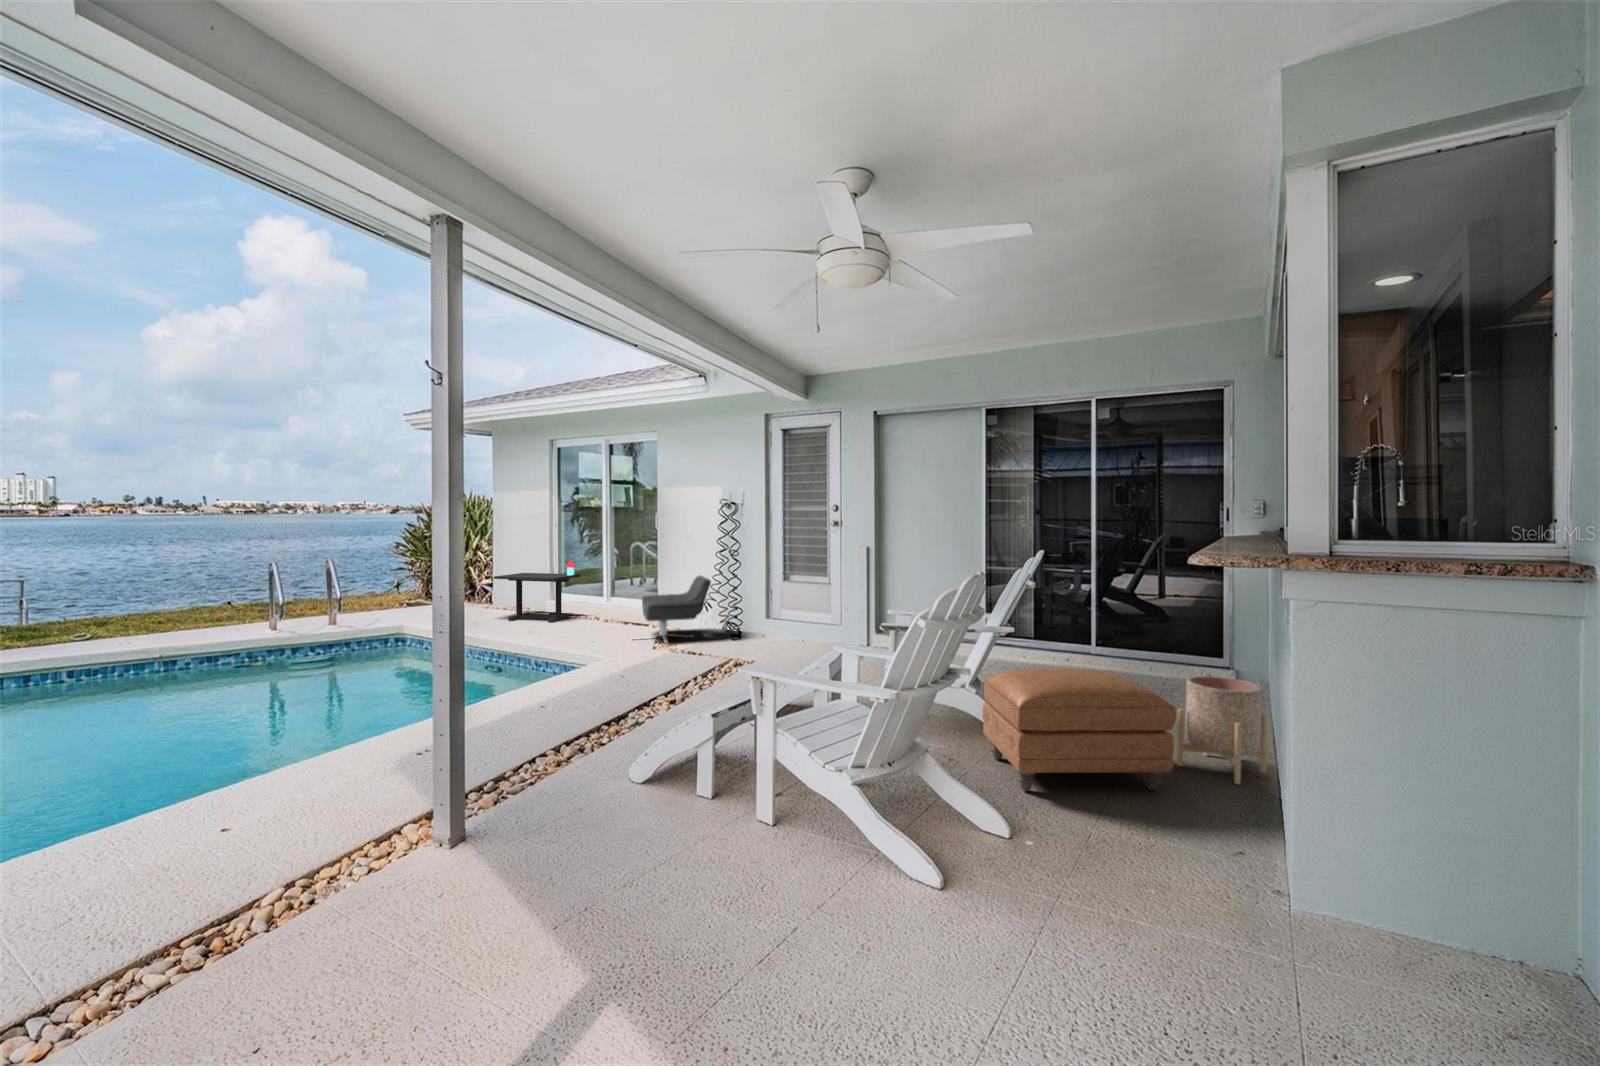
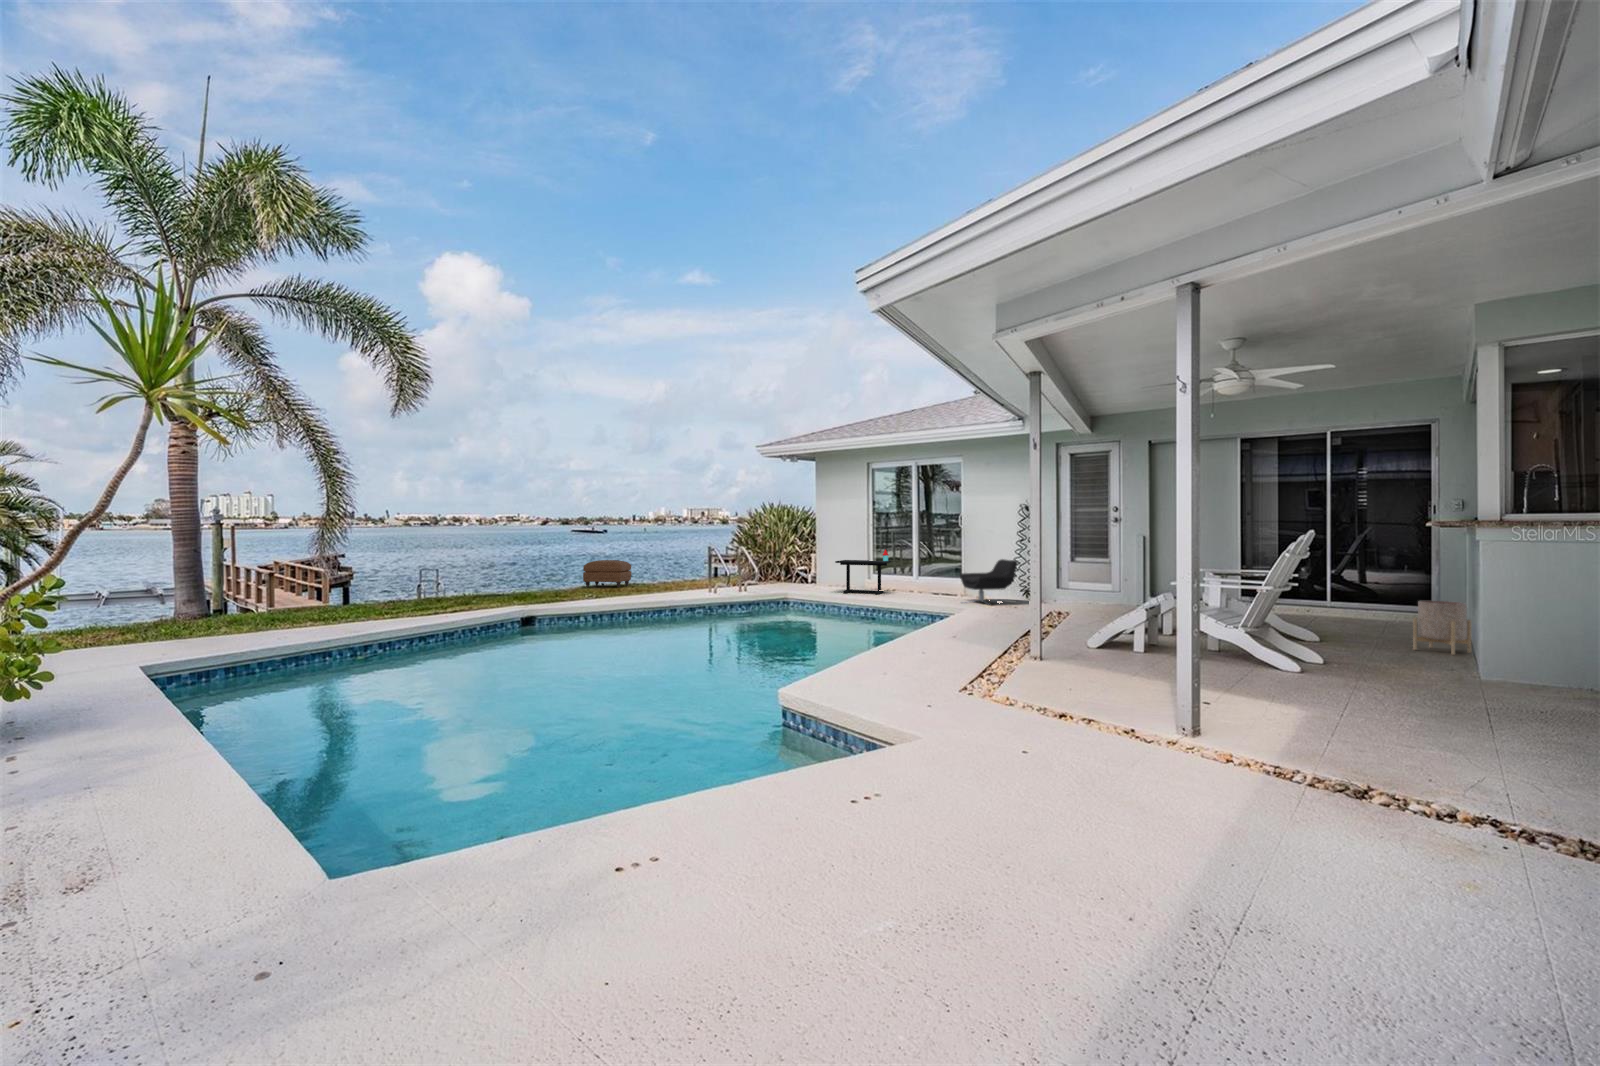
ottoman: present [982,669,1176,791] -> present [583,560,632,588]

